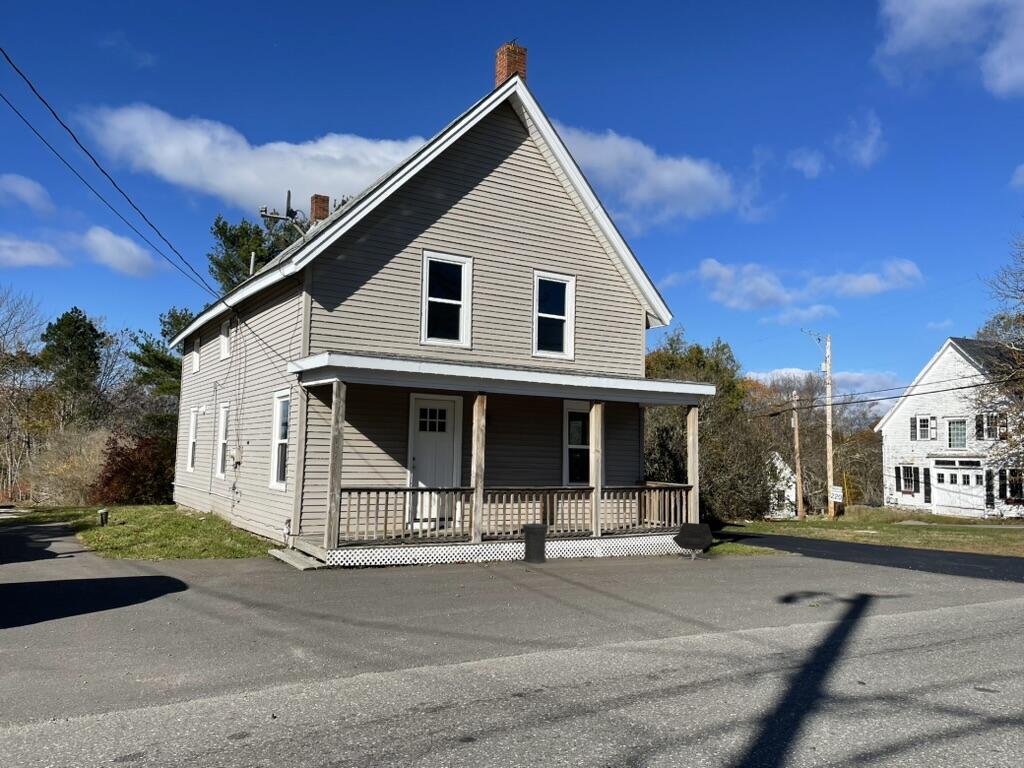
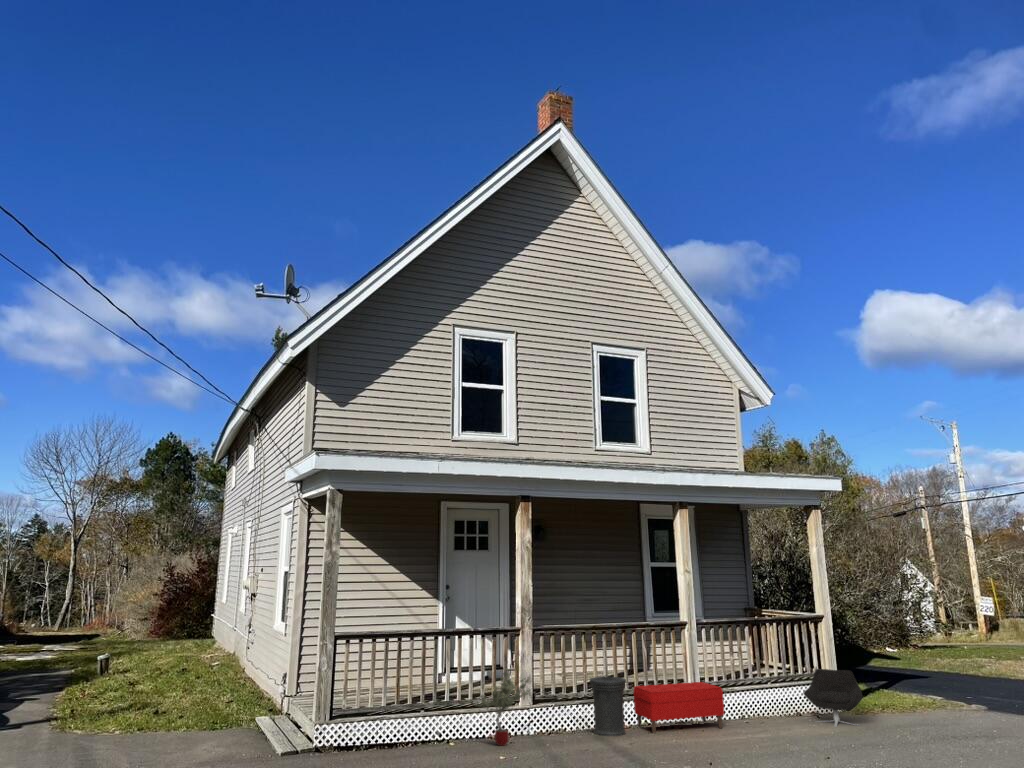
potted tree: none [440,515,481,567] -> present [475,668,529,746]
bench: none [553,529,616,562] -> present [634,682,725,733]

